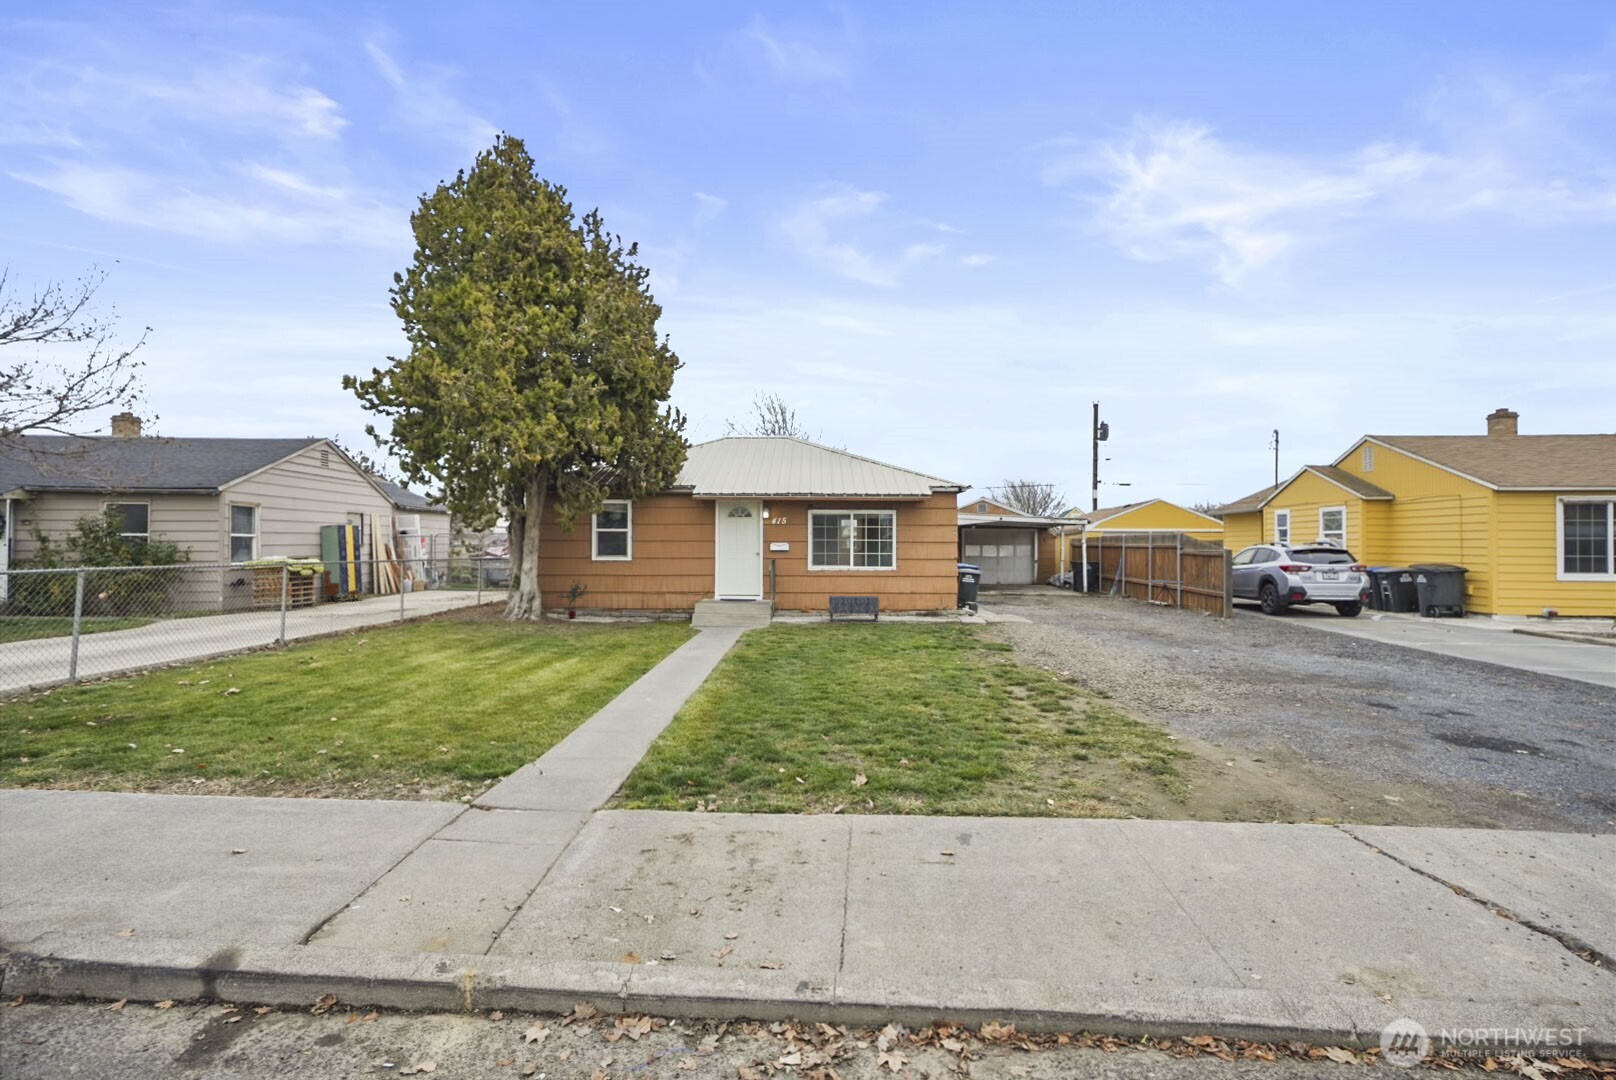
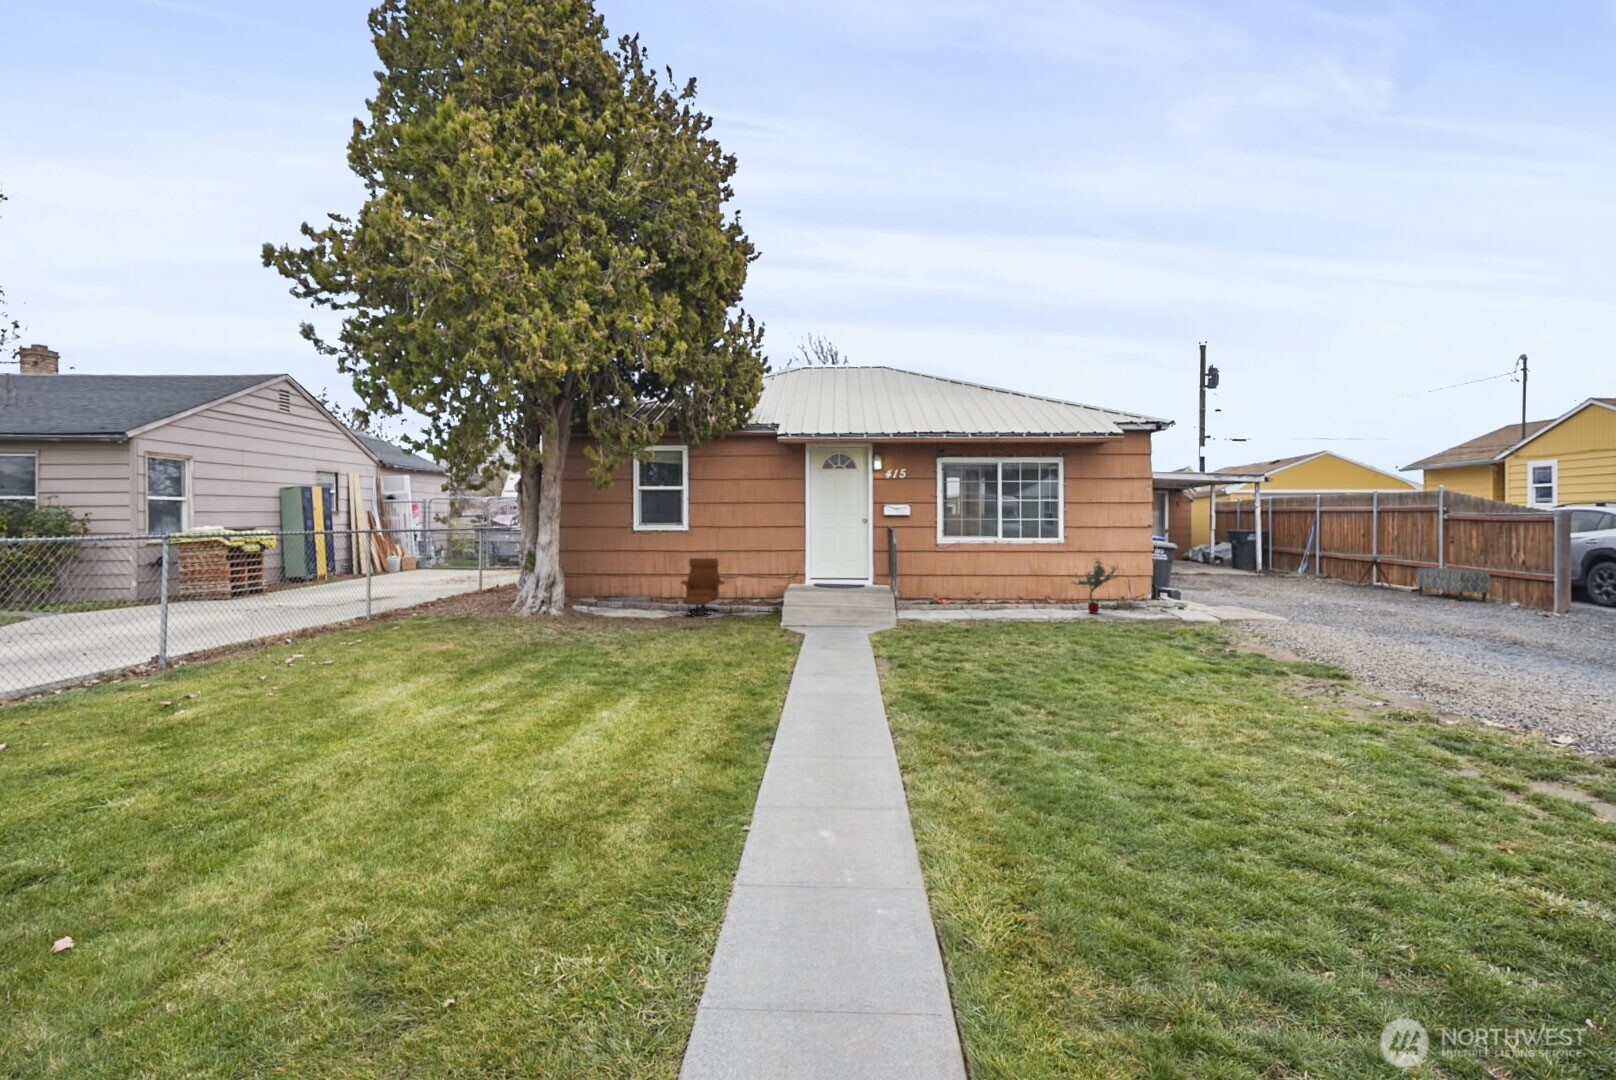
lounge chair: present [323,570,360,602] -> present [681,558,725,617]
potted tree: present [558,581,587,618] -> present [1073,561,1118,614]
bench: present [829,596,879,621] -> present [1416,568,1490,601]

